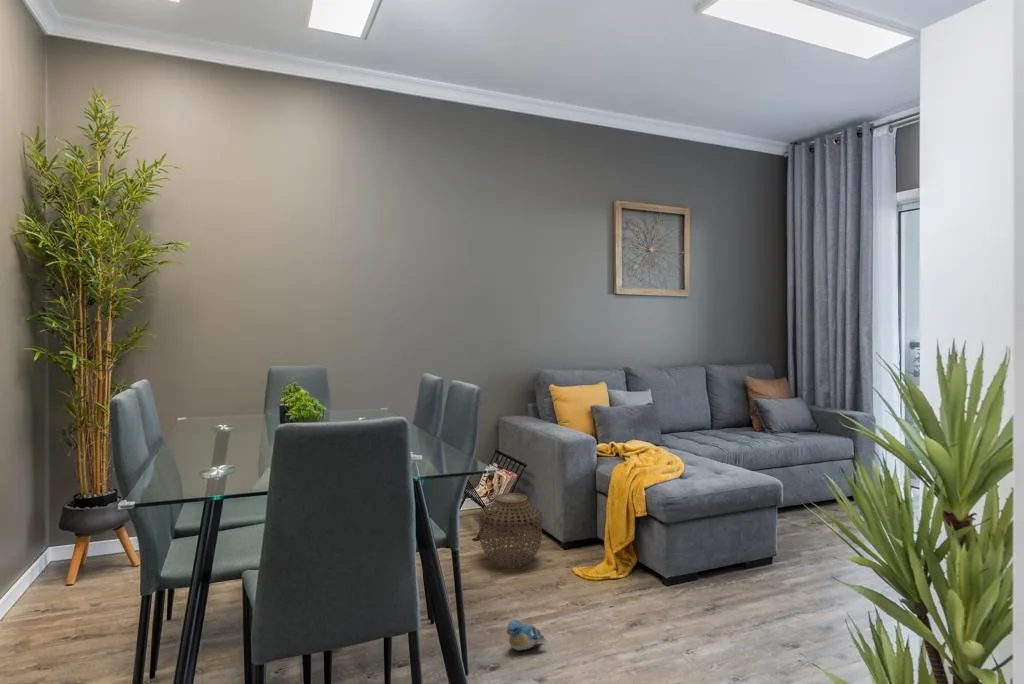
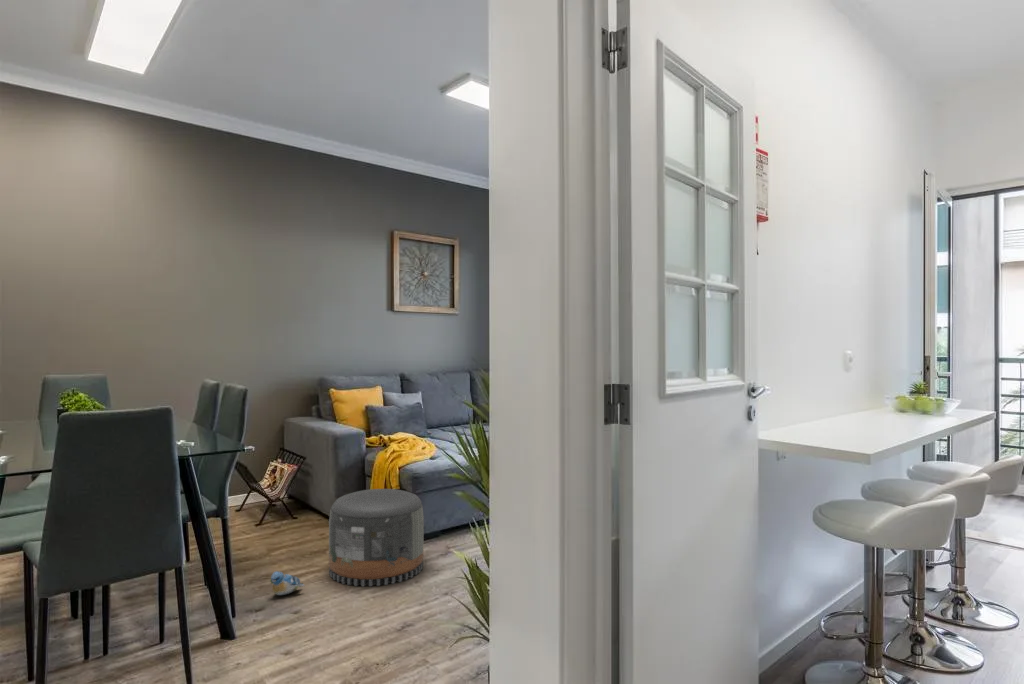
woven basket: present [479,493,542,568] -> none [258,480,315,543]
pouf: none [570,518,692,653] -> present [329,489,424,586]

